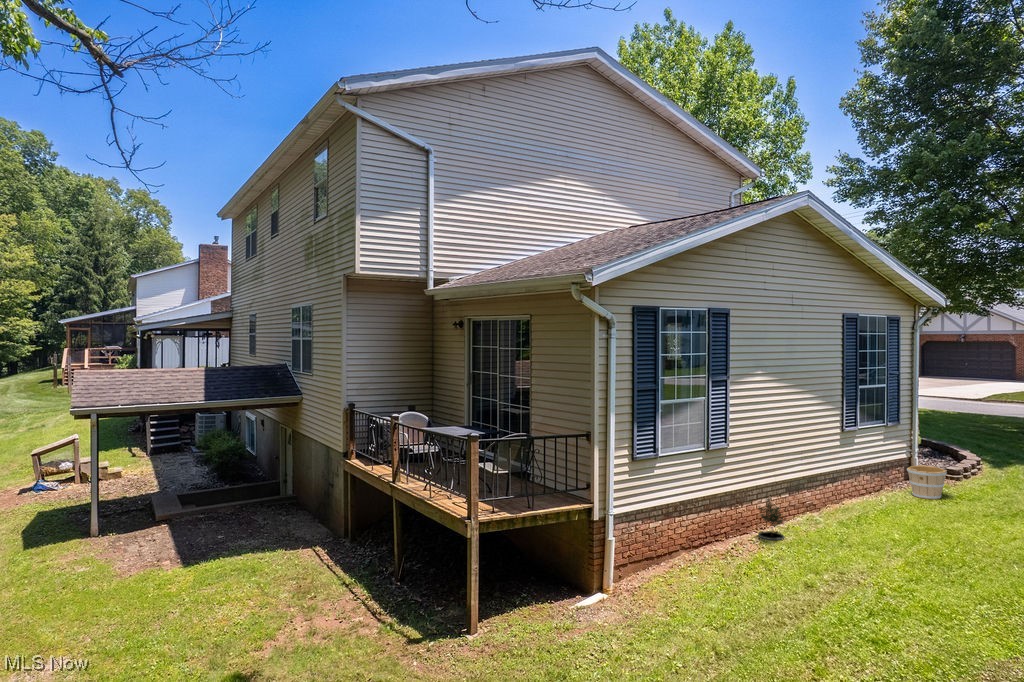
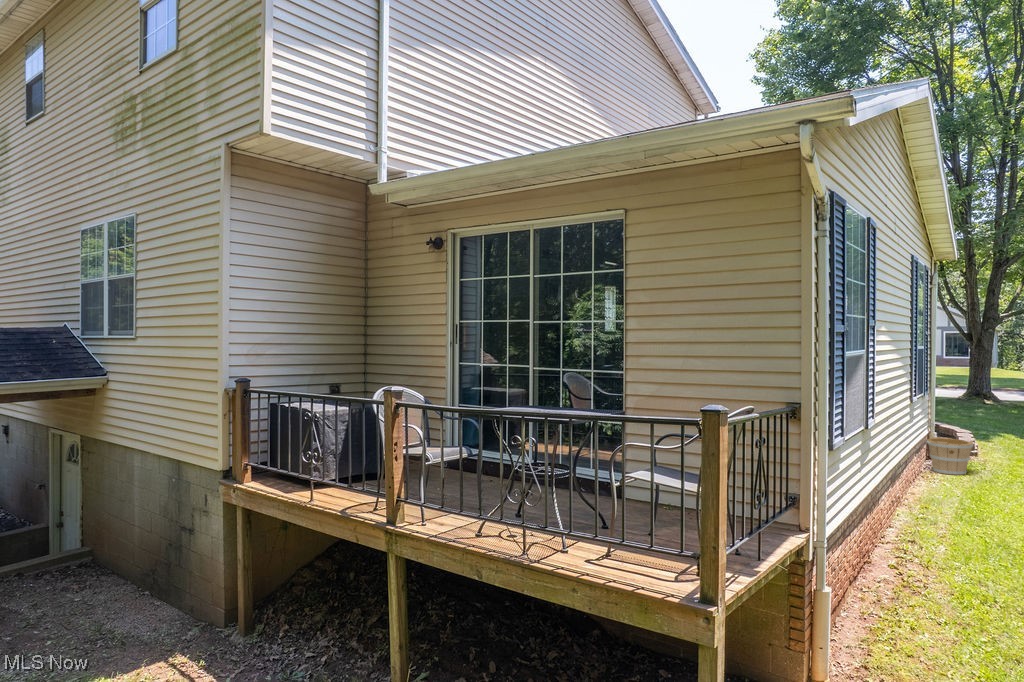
potted tree: present [758,496,785,540] -> none [886,484,935,550]

